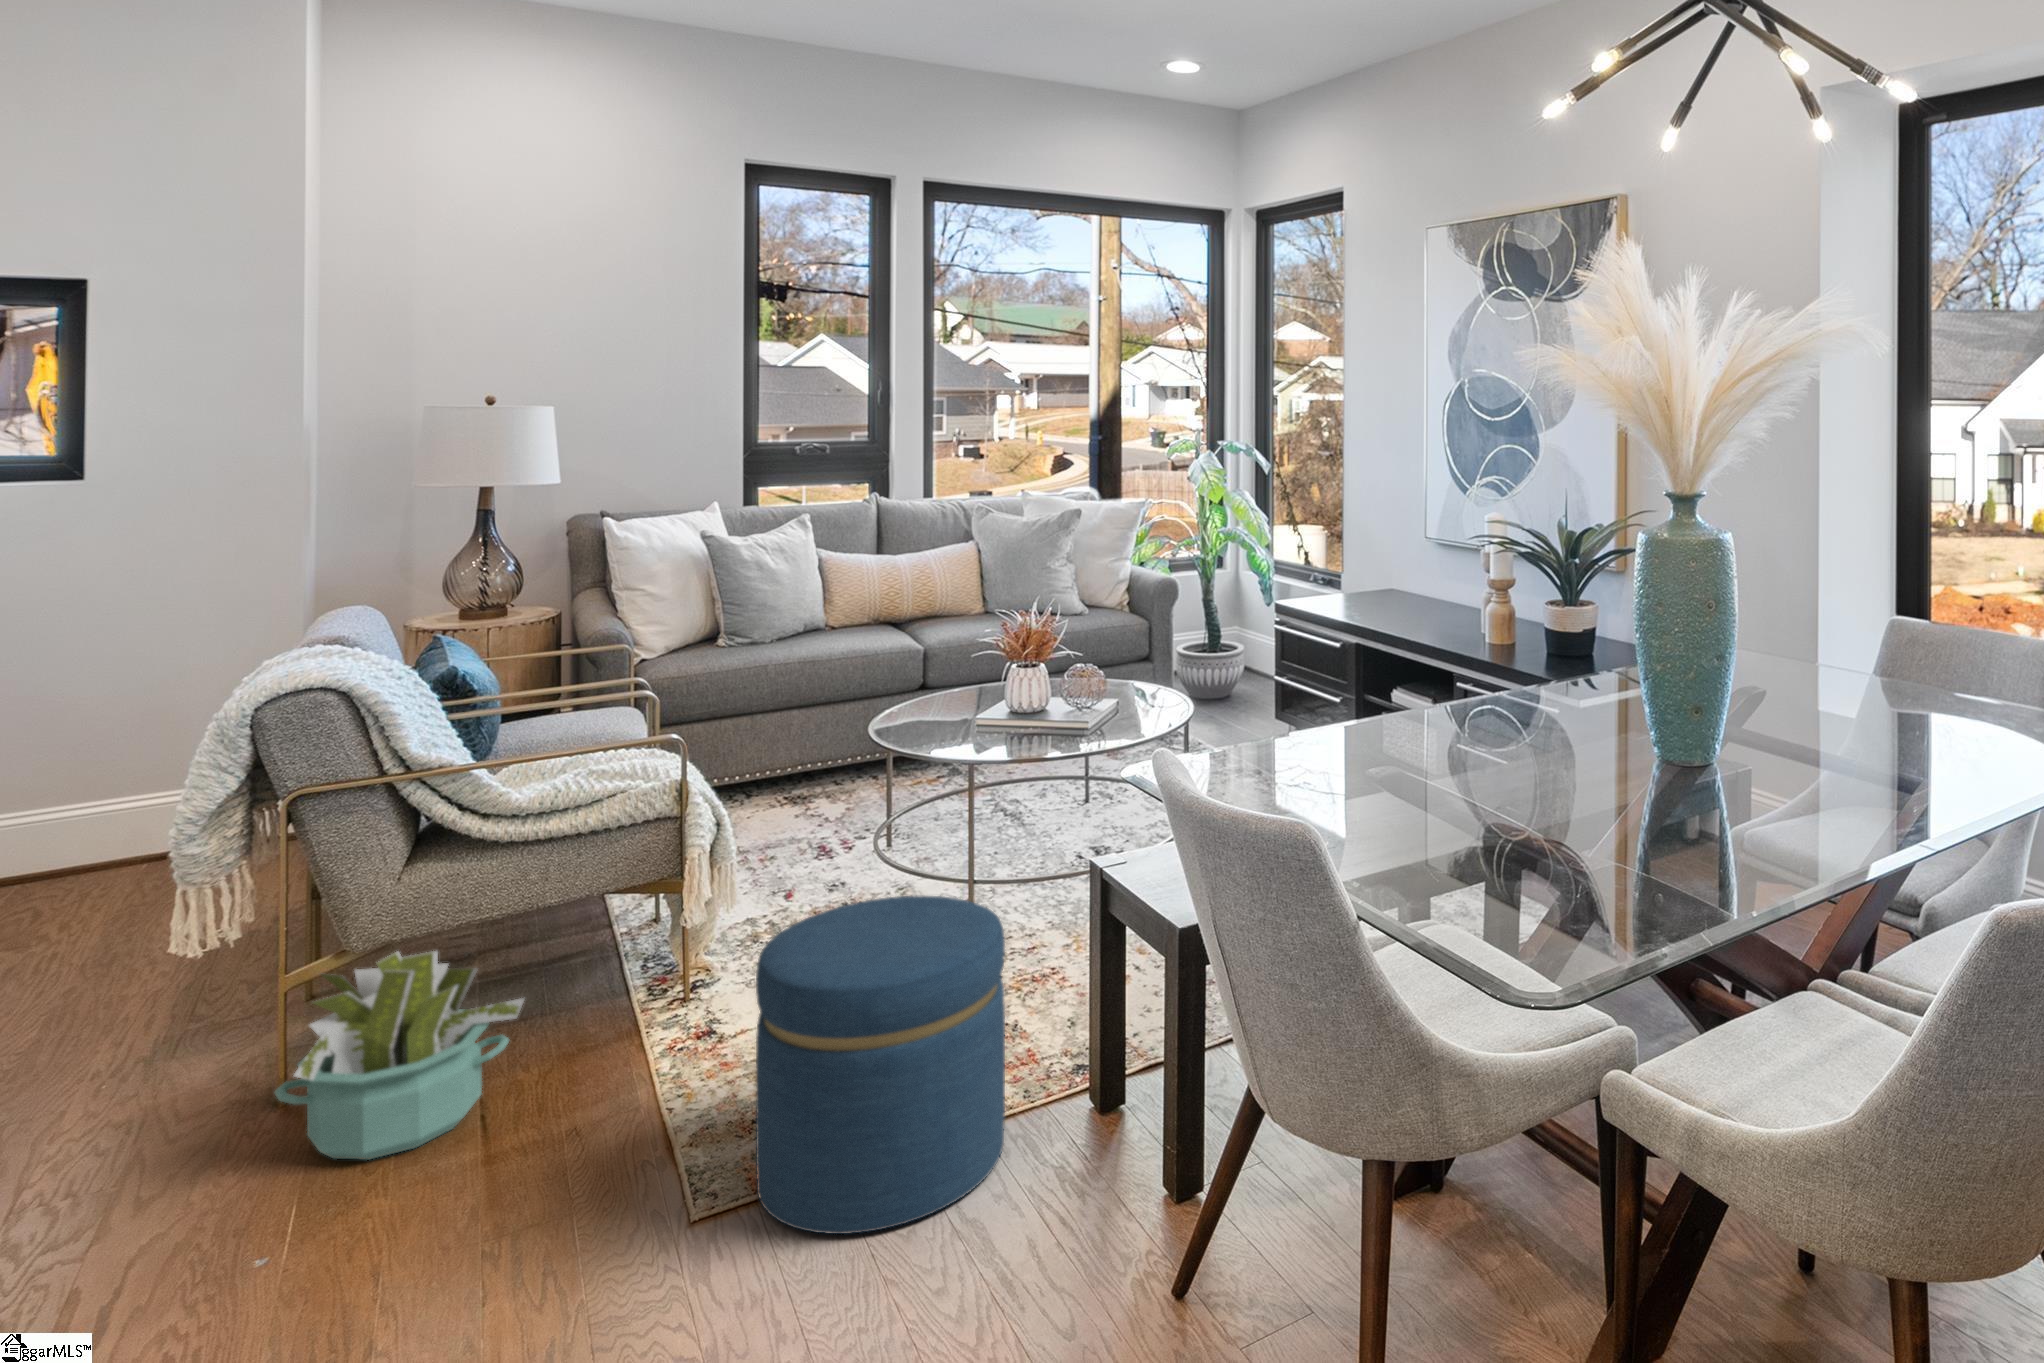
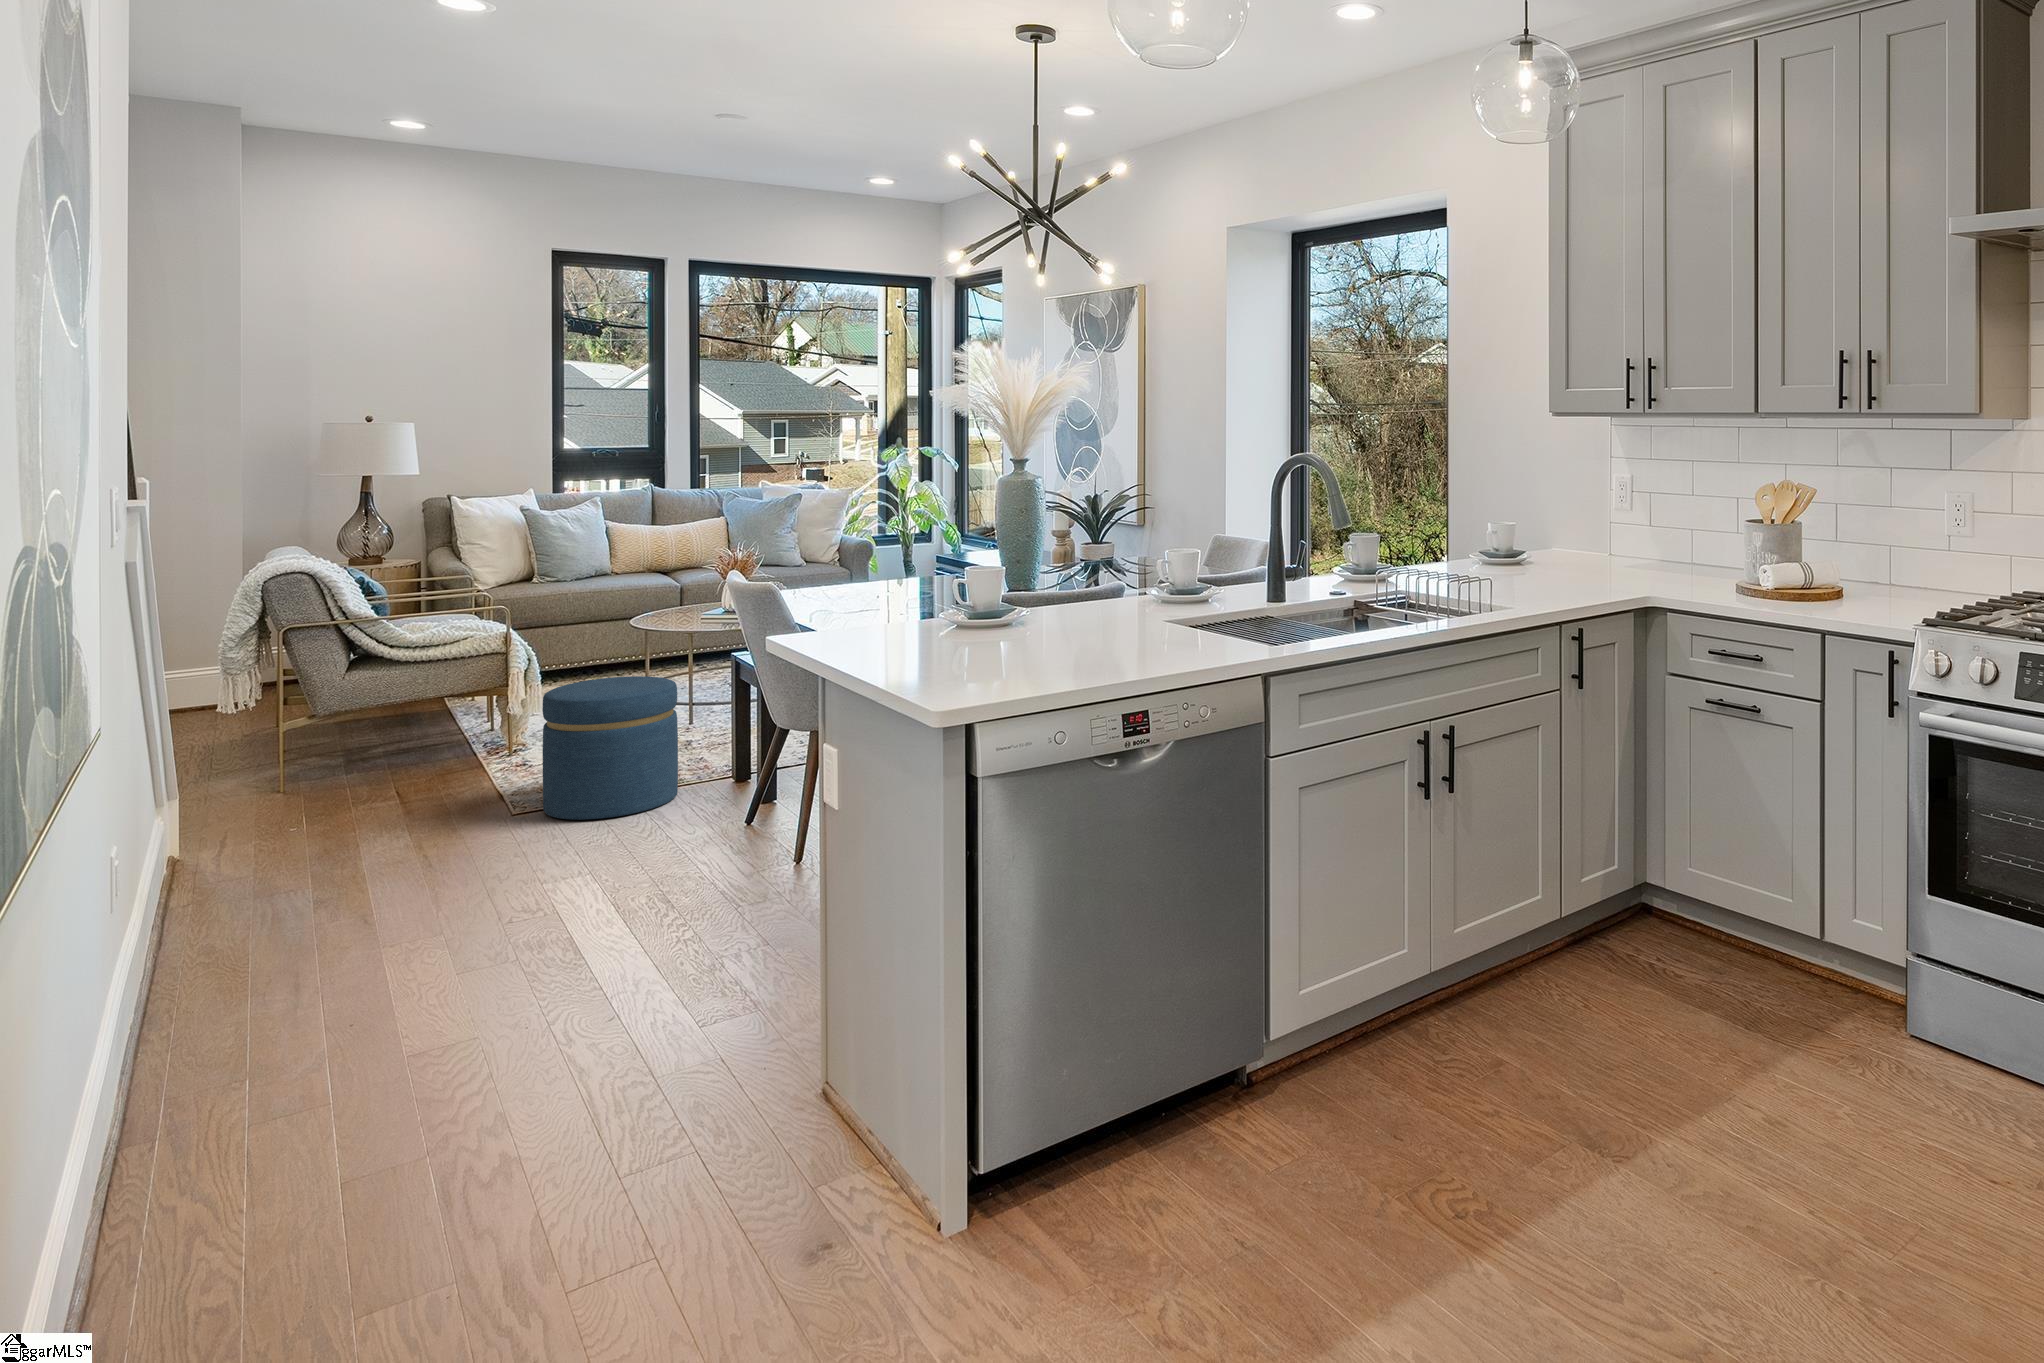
decorative plant: present [275,951,524,1160] -> none [283,710,417,809]

